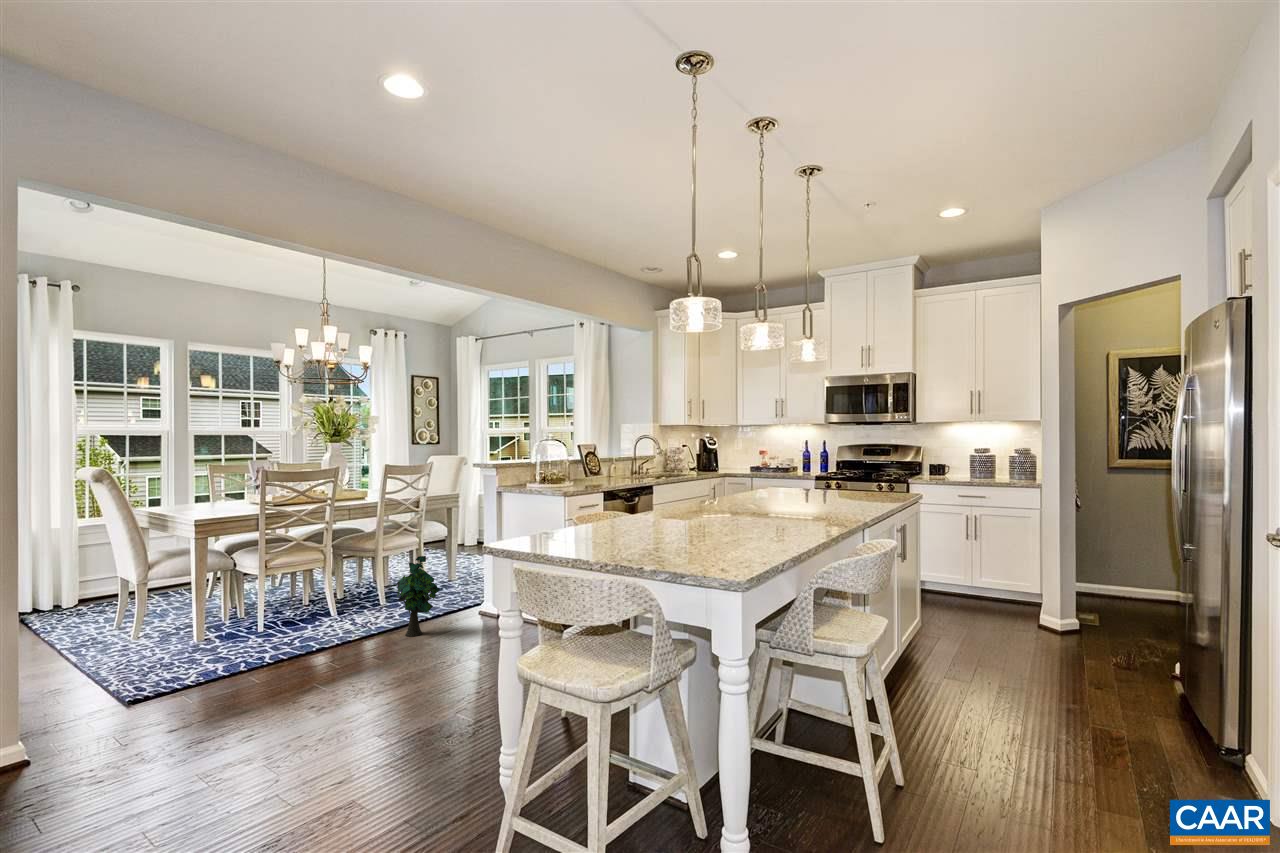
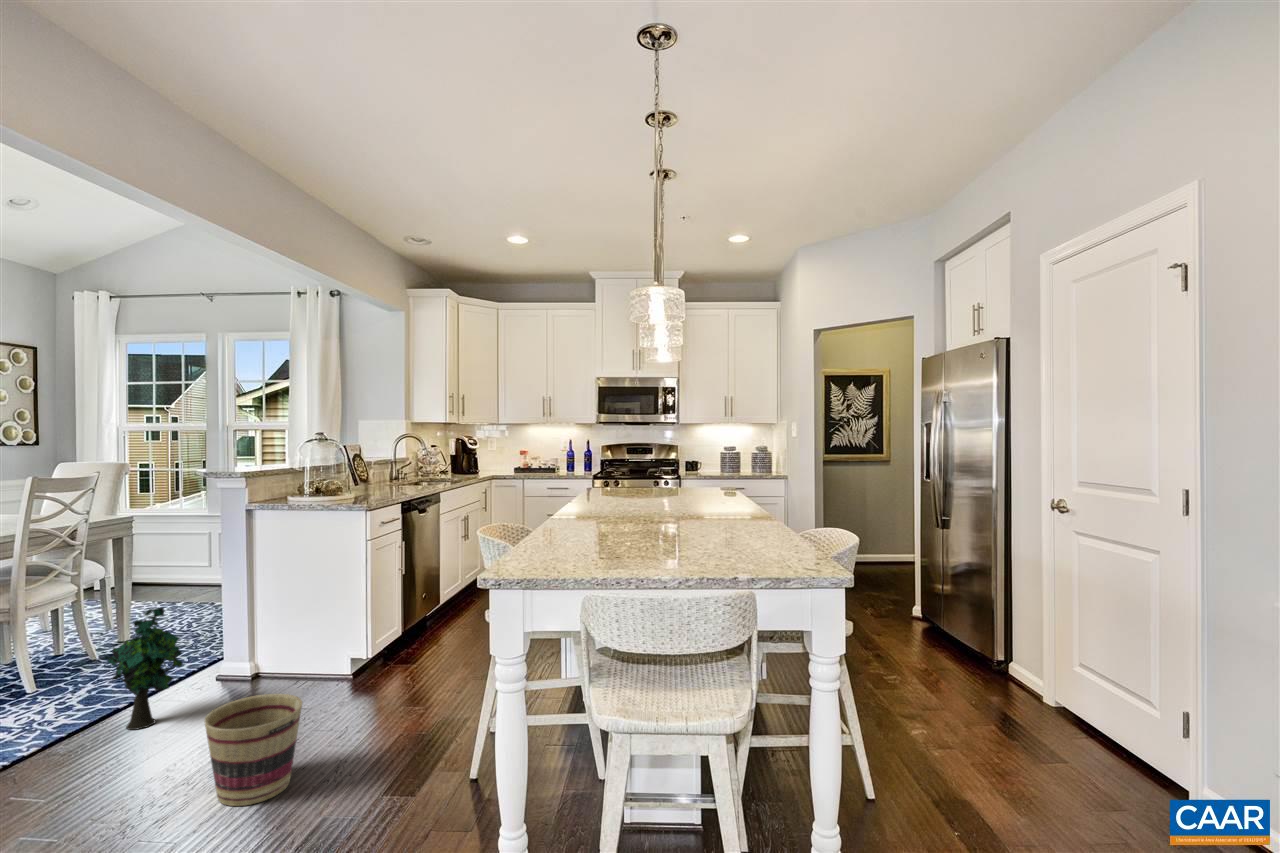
basket: none [400,623,463,696] -> present [204,694,302,806]

